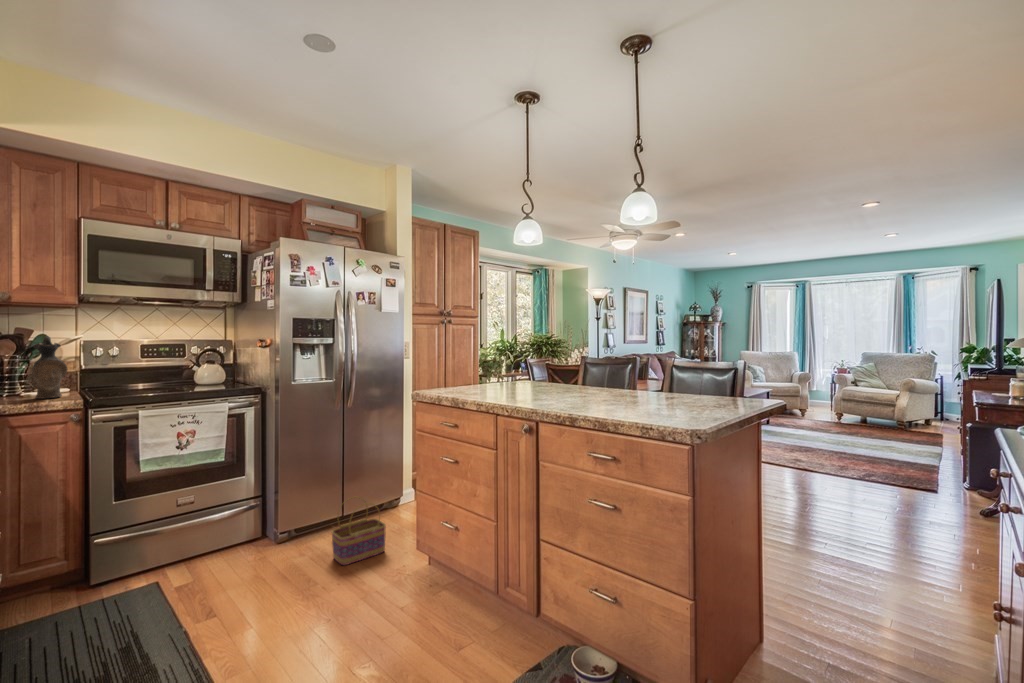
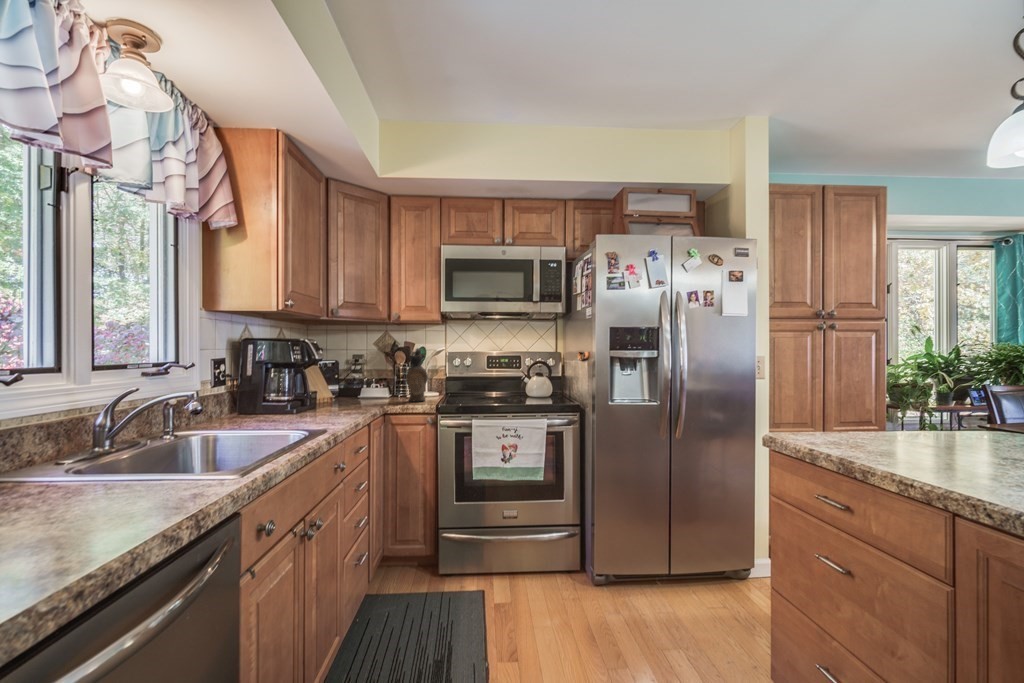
basket: present [332,498,386,565] -> none [648,561,722,654]

